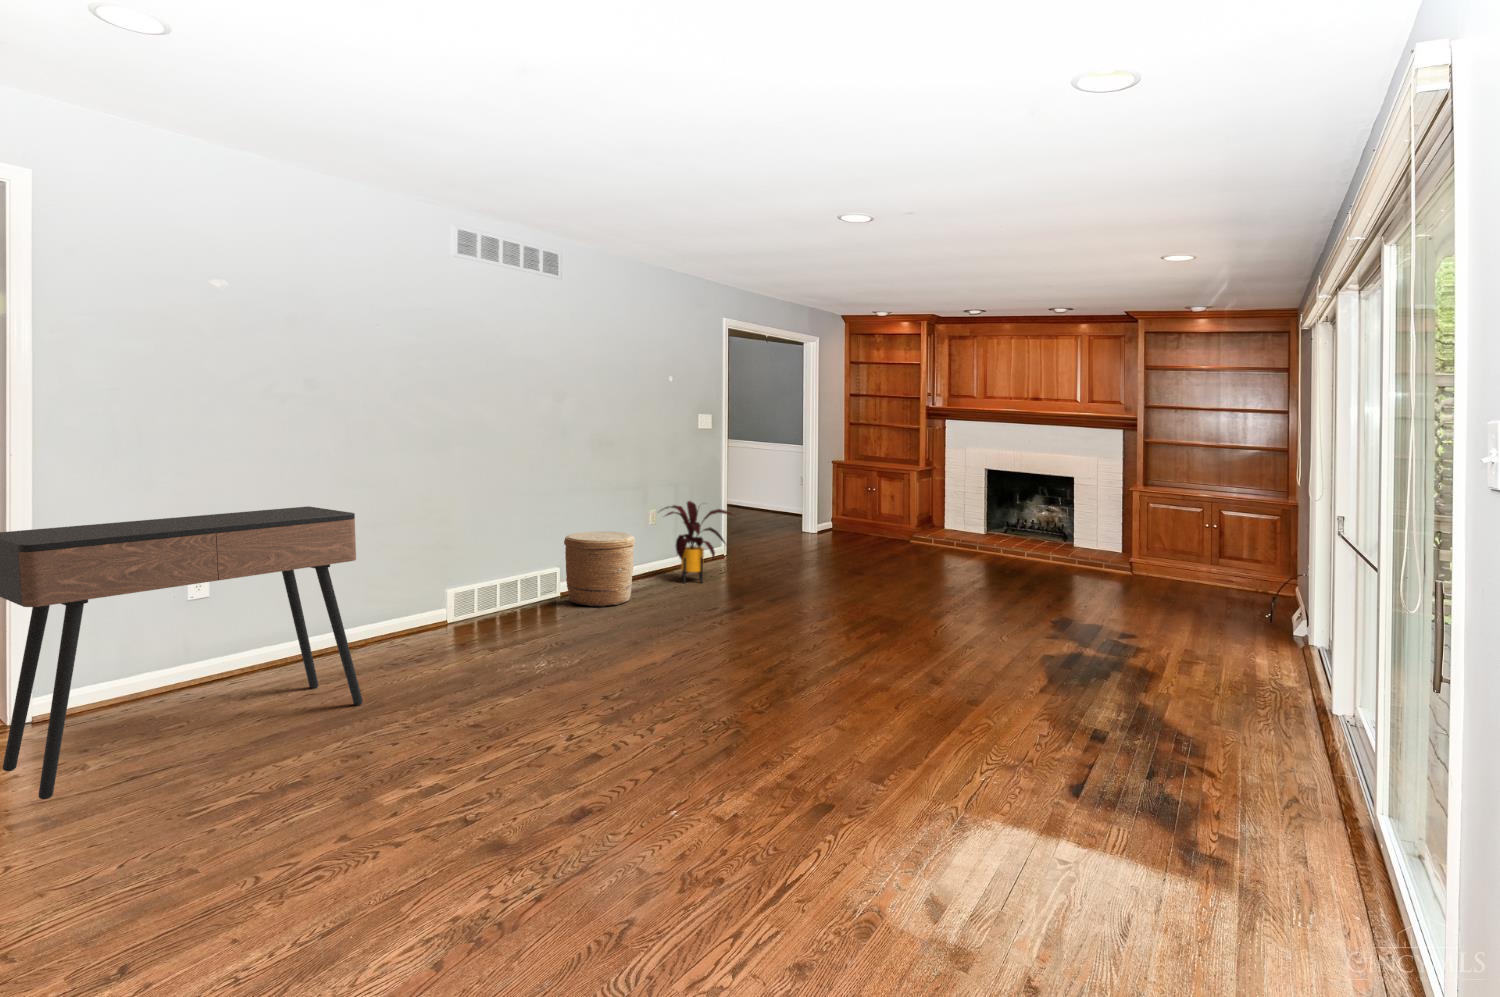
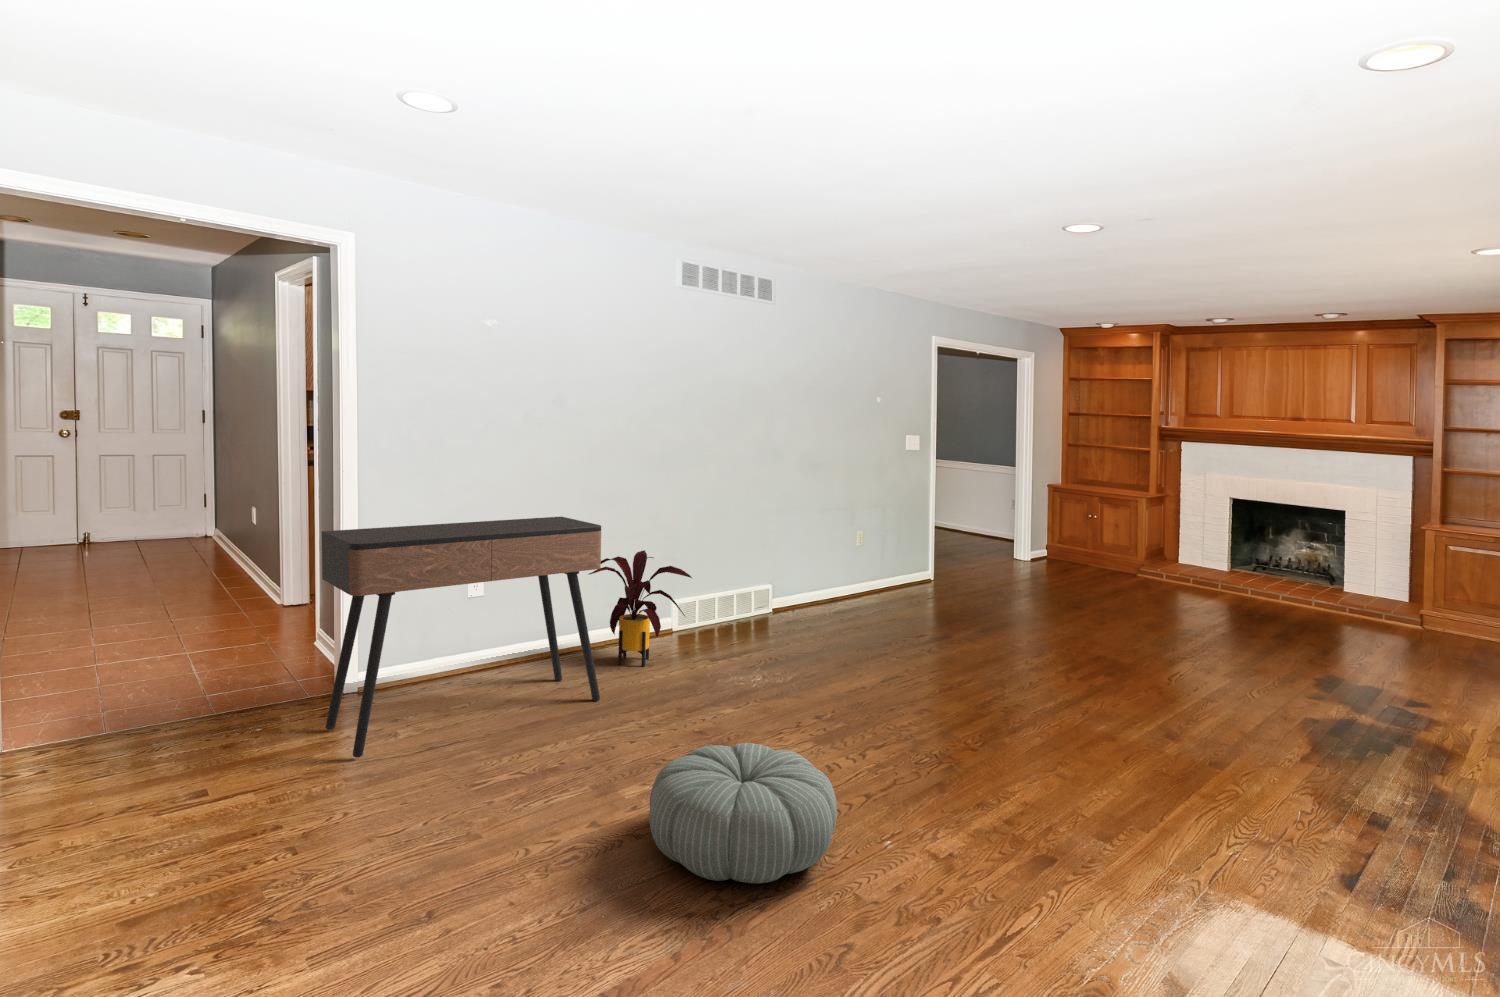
house plant: present [662,501,733,583] -> present [589,550,692,666]
woven basket: present [564,532,635,607] -> none [779,548,848,624]
pouf: none [411,729,617,876] -> present [649,743,837,884]

